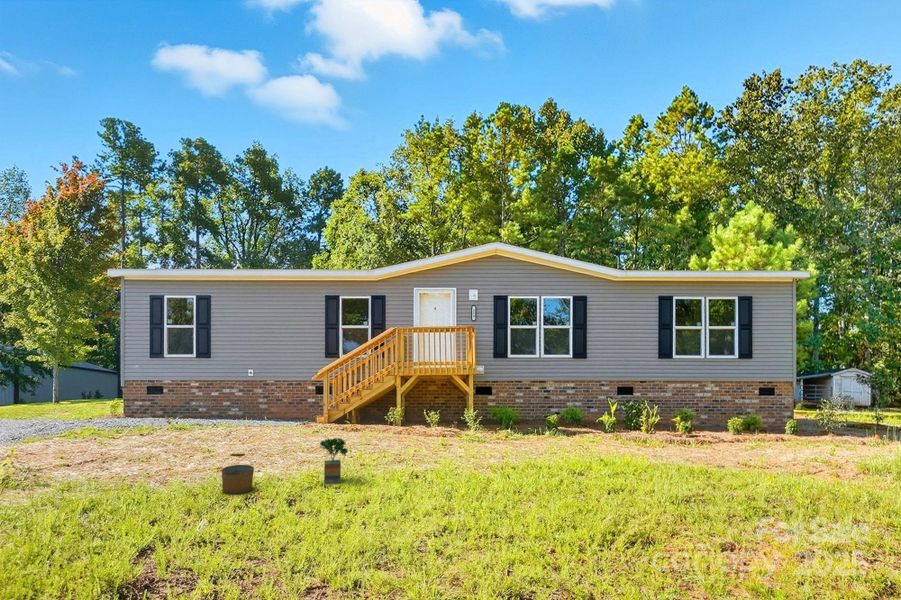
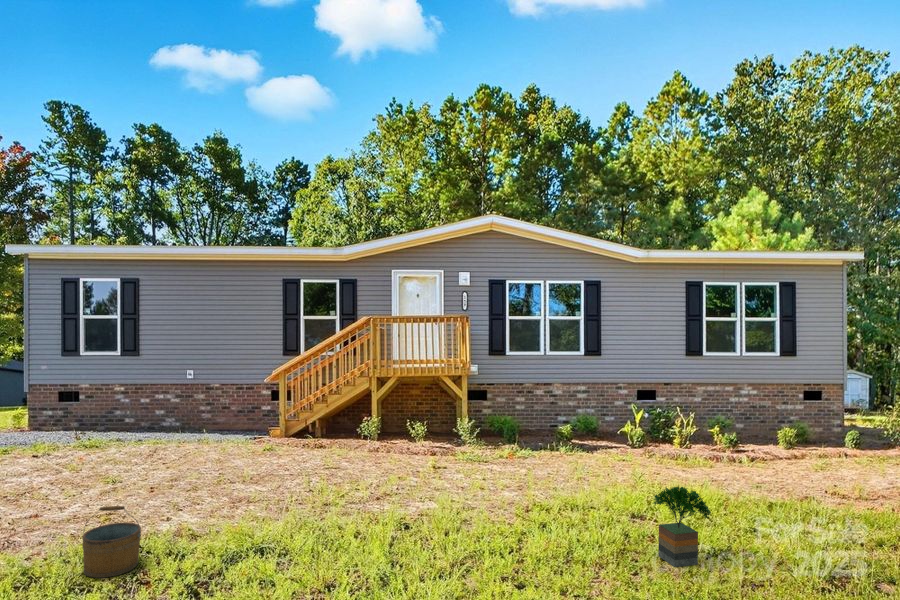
potted tree: present [320,438,348,484] -> present [653,486,711,567]

